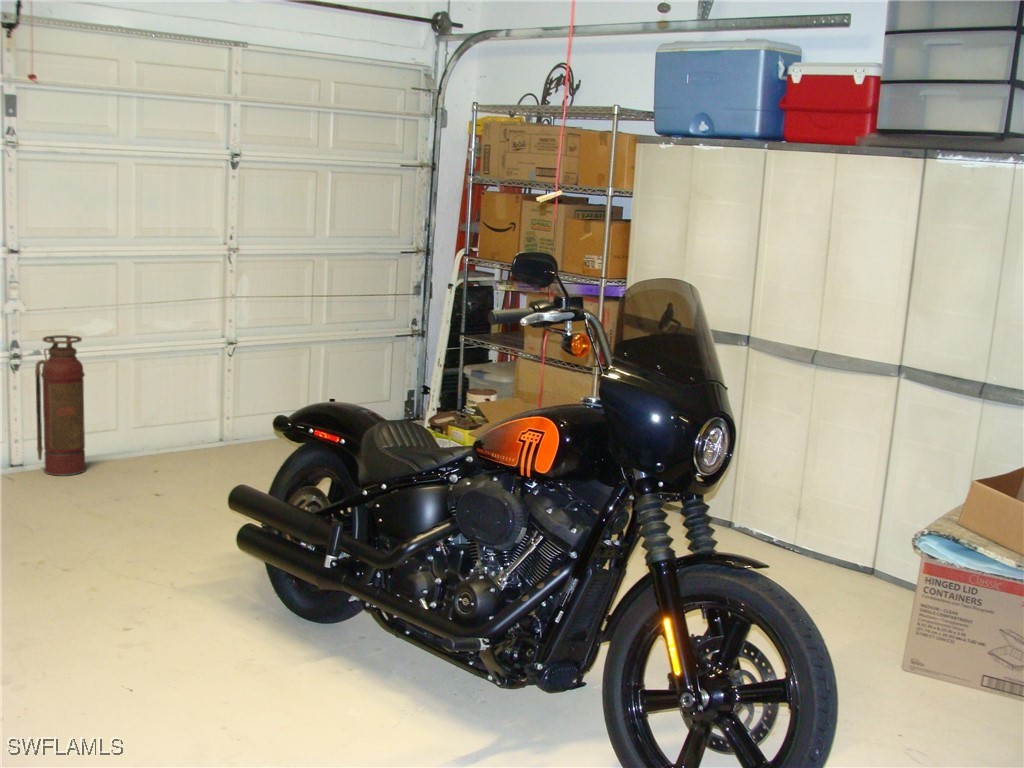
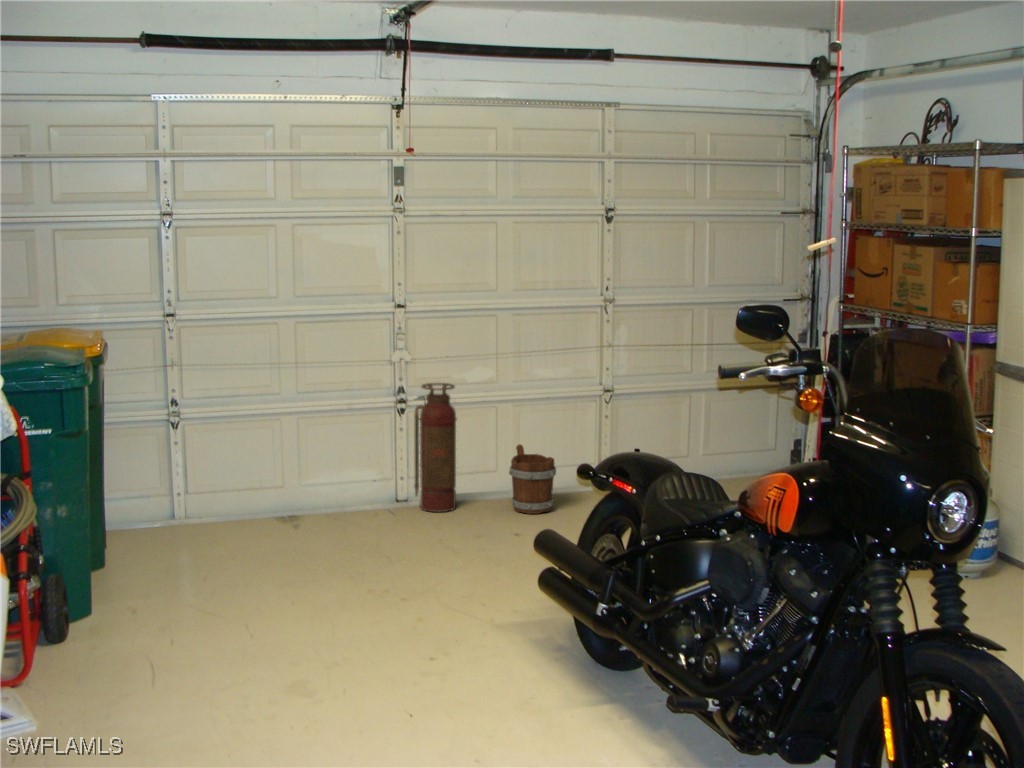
bucket: none [145,398,196,470] -> present [509,445,556,514]

